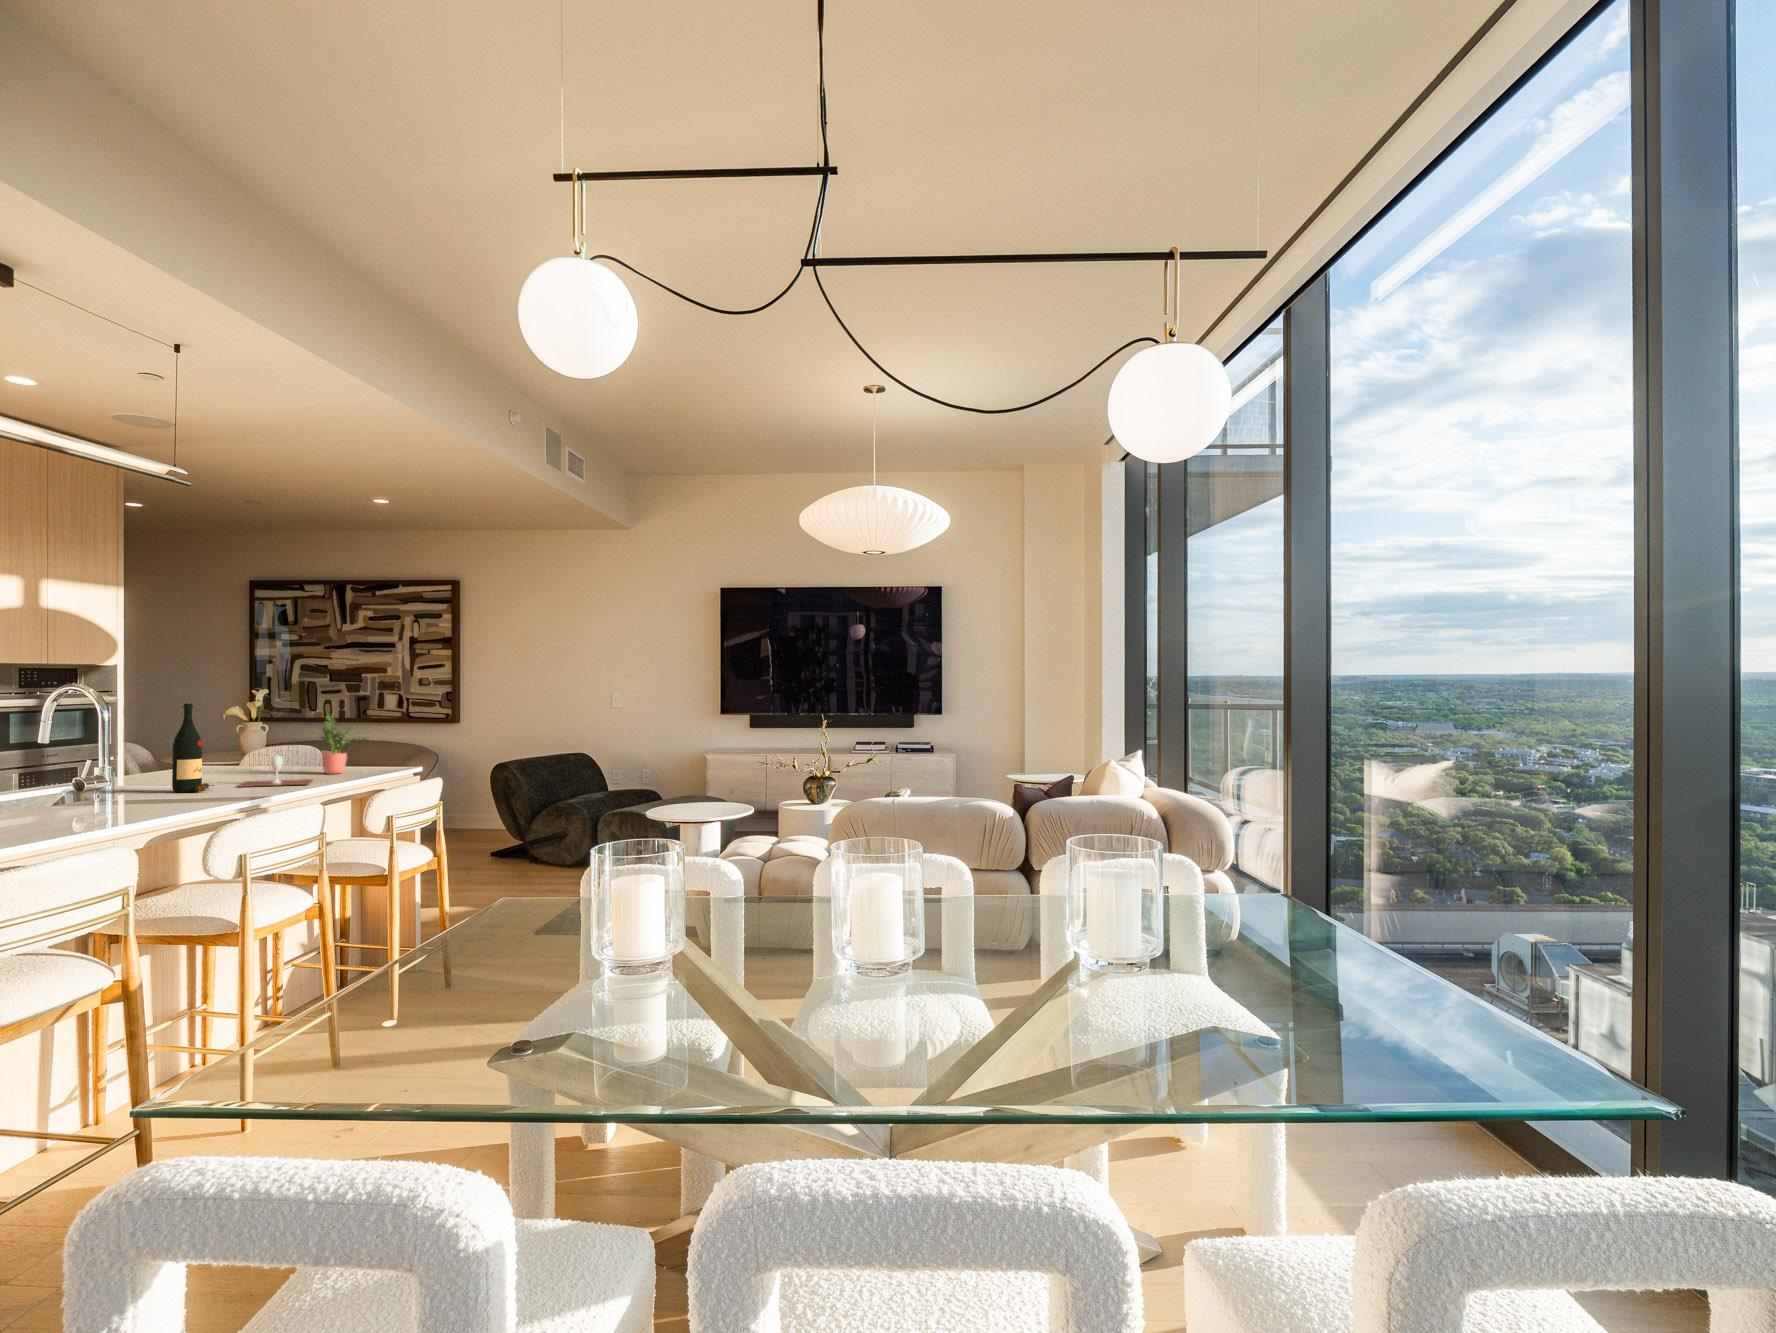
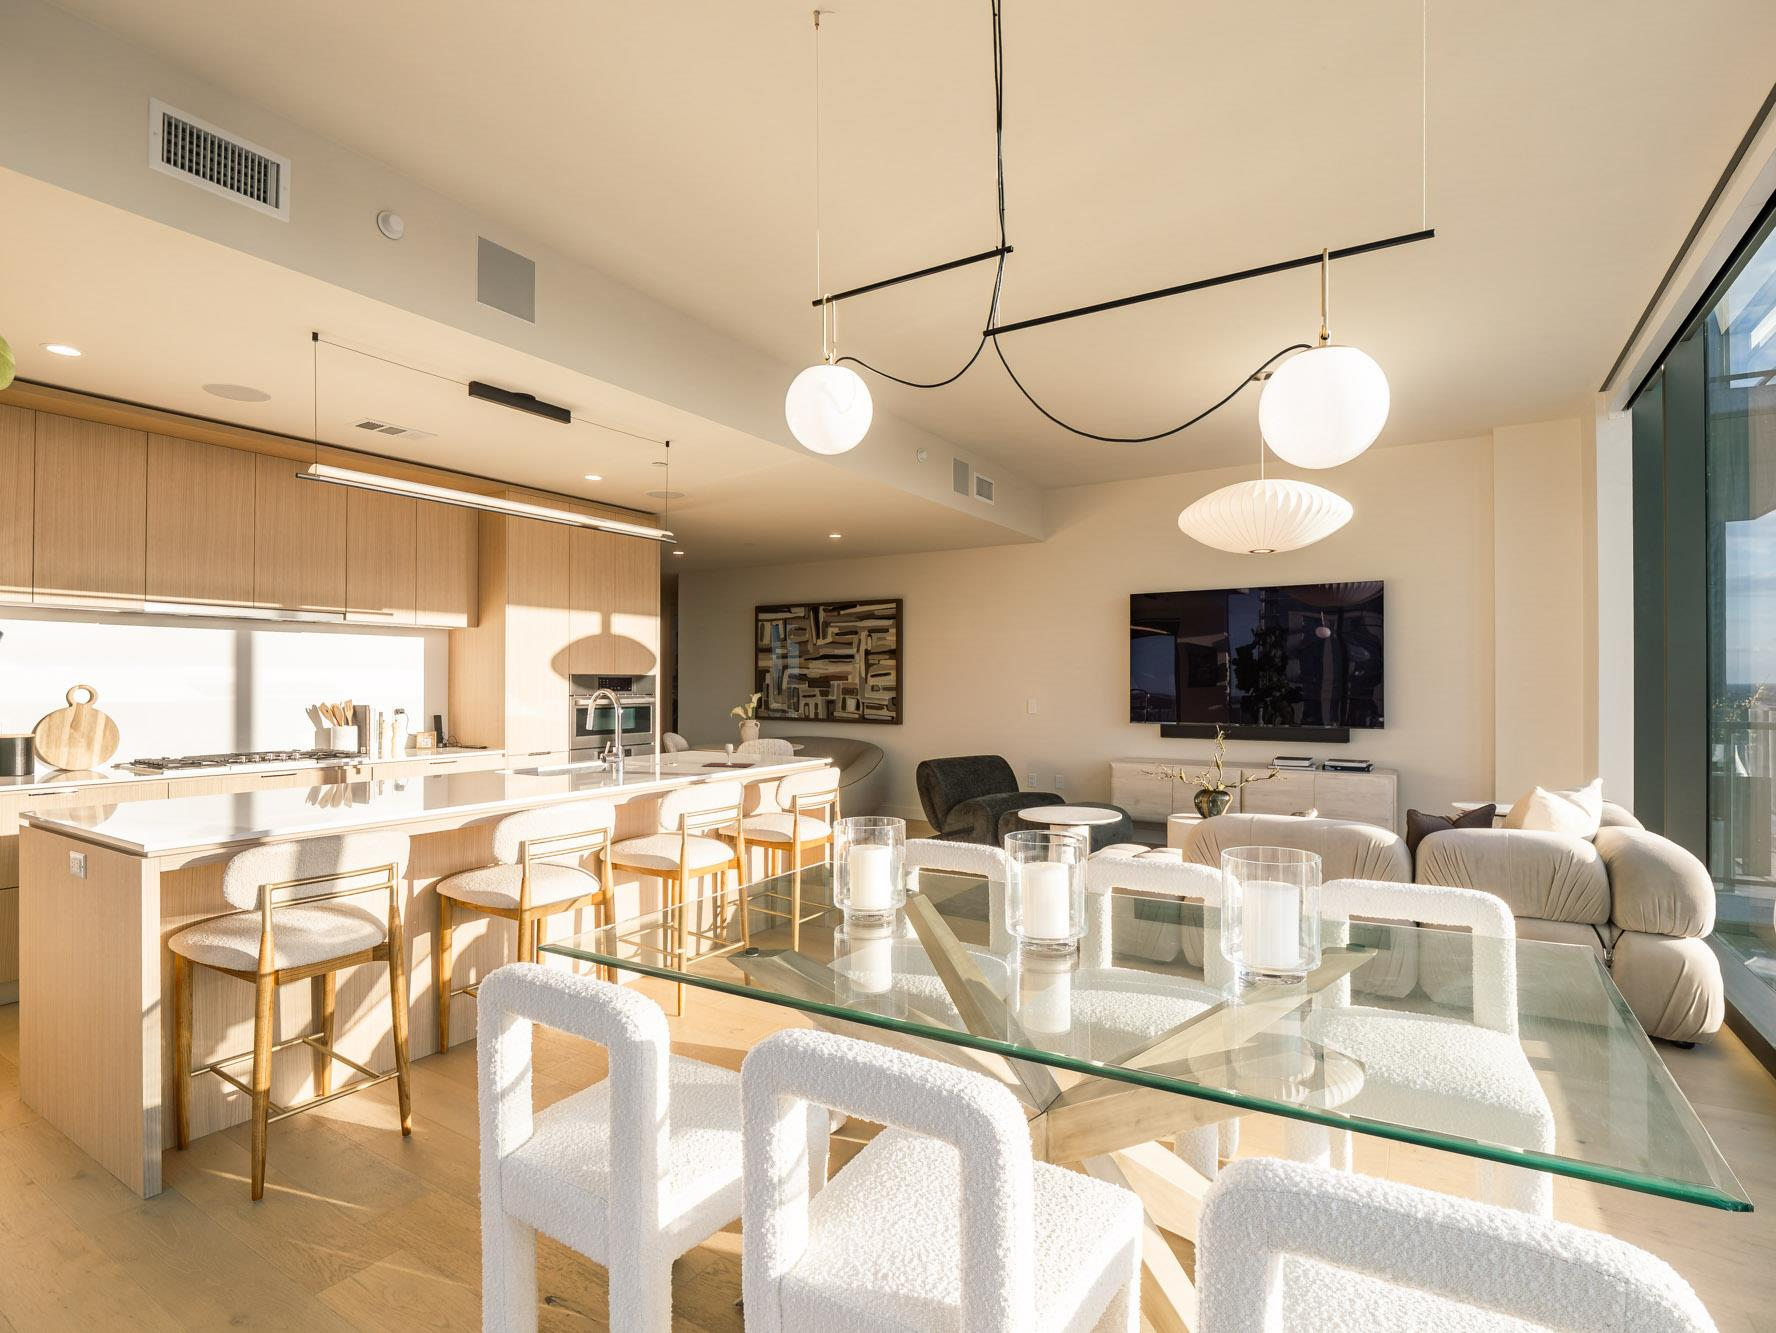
wine bottle: present [172,704,214,792] -> none [660,702,686,768]
potted plant: present [321,714,368,774] -> none [763,712,799,761]

